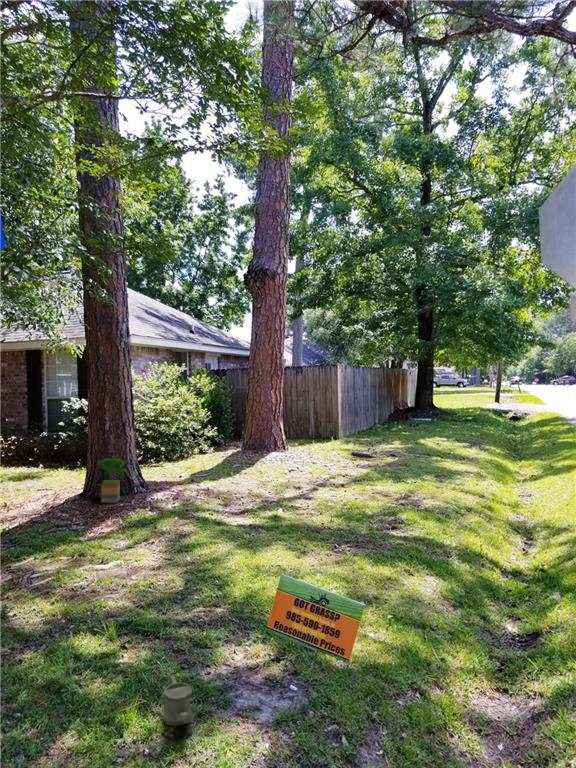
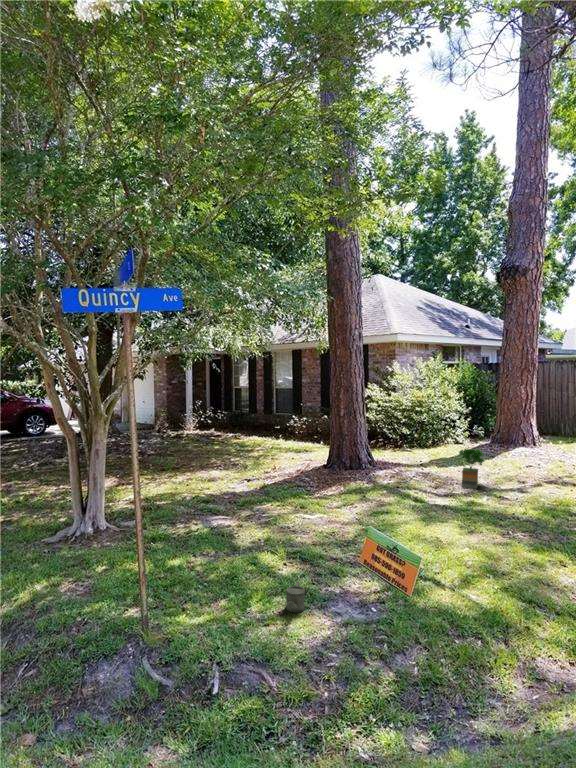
potted tree: present [98,458,126,503] -> present [459,449,485,489]

